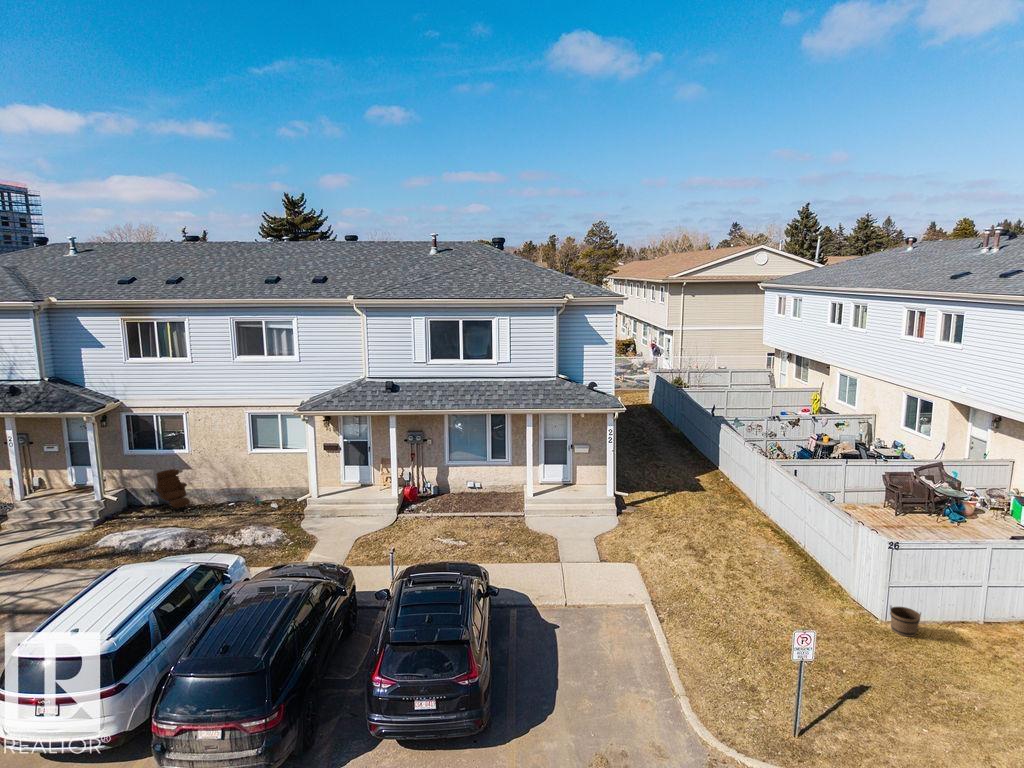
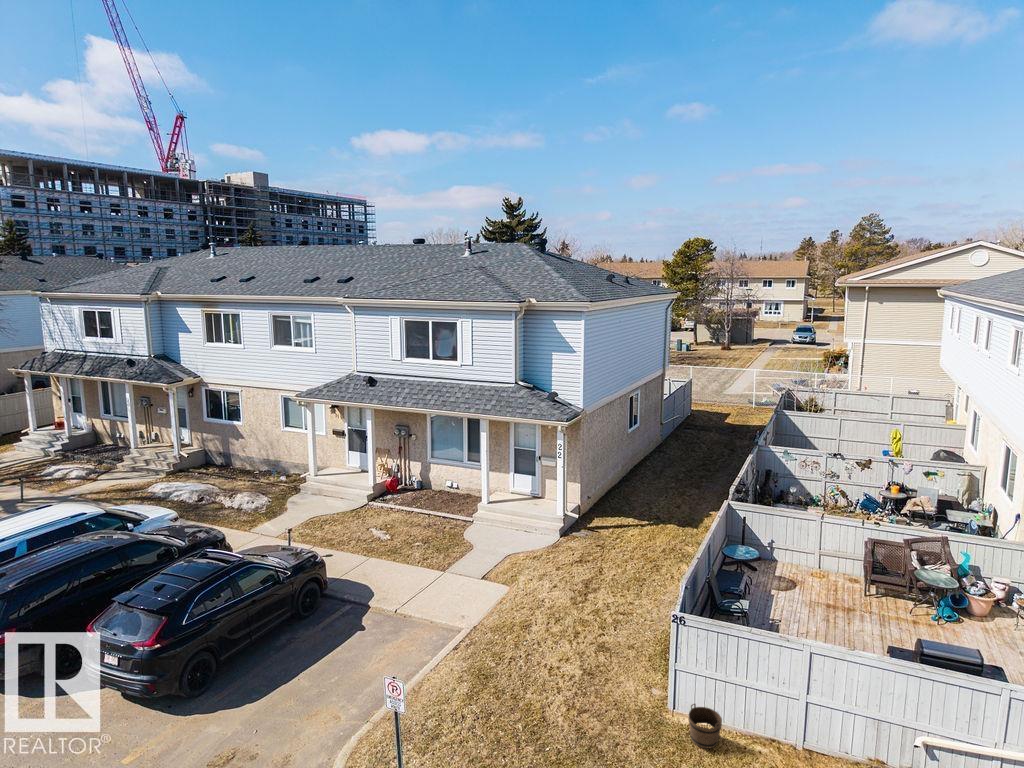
lounge chair: present [156,469,190,511] -> none [215,437,241,473]

